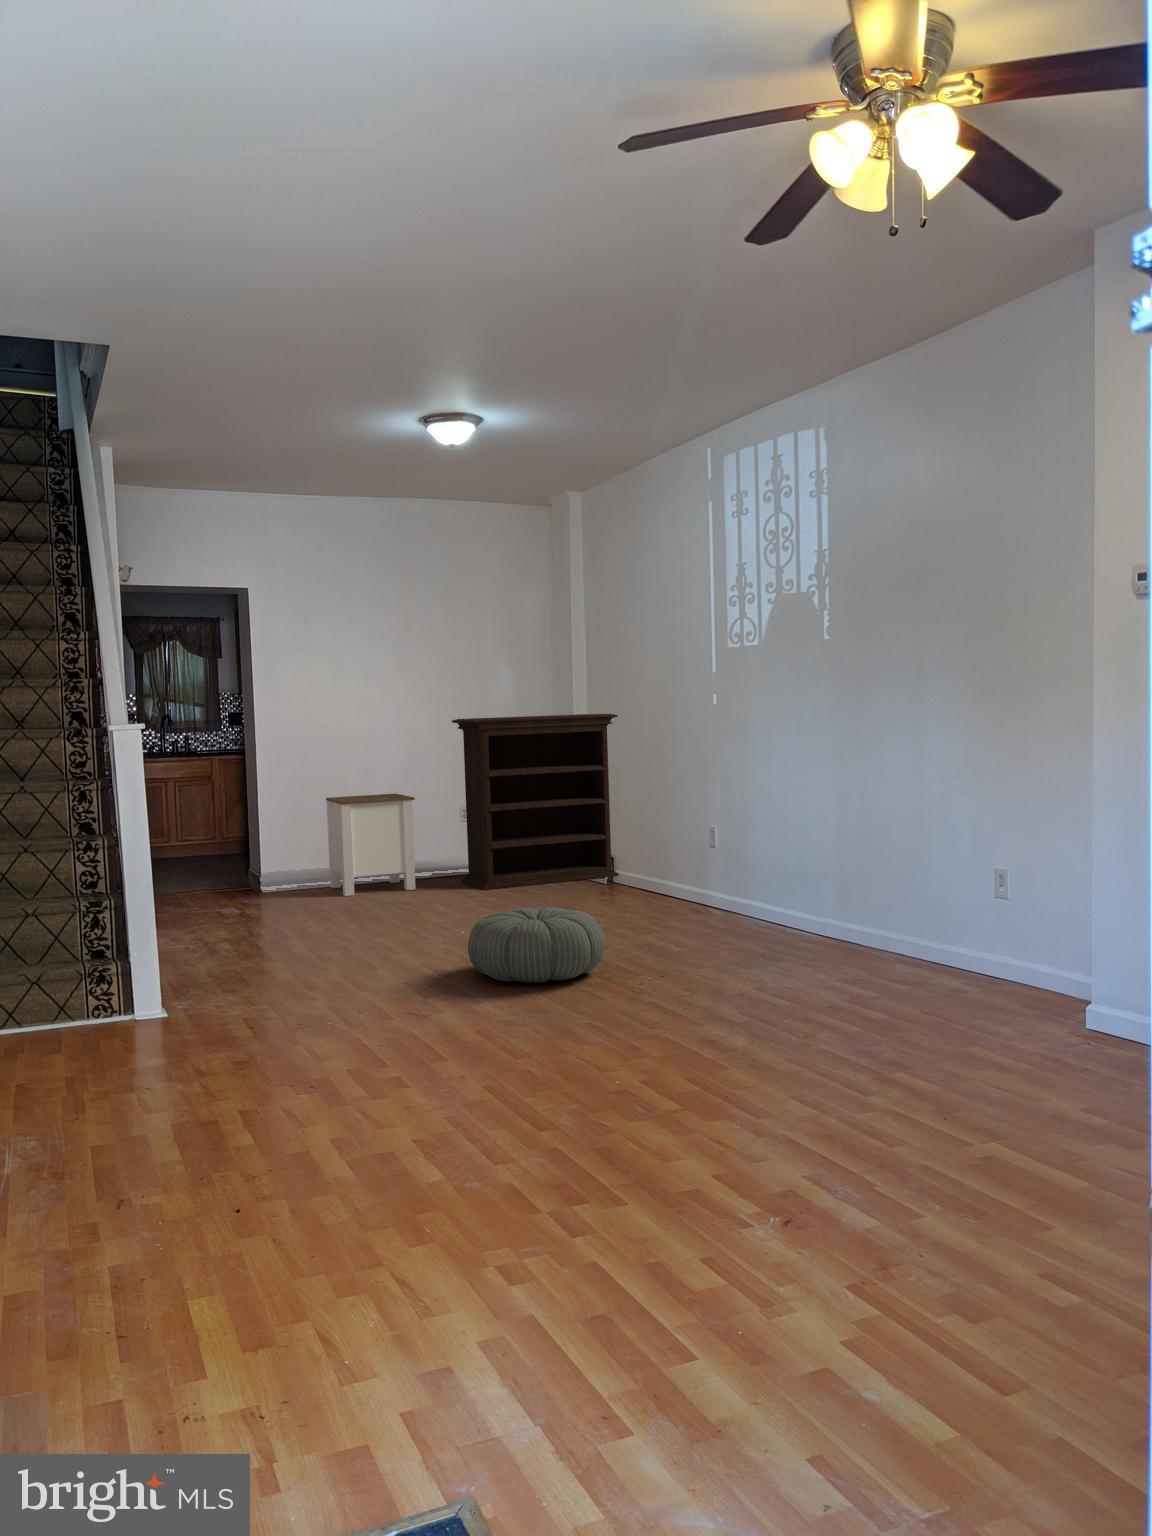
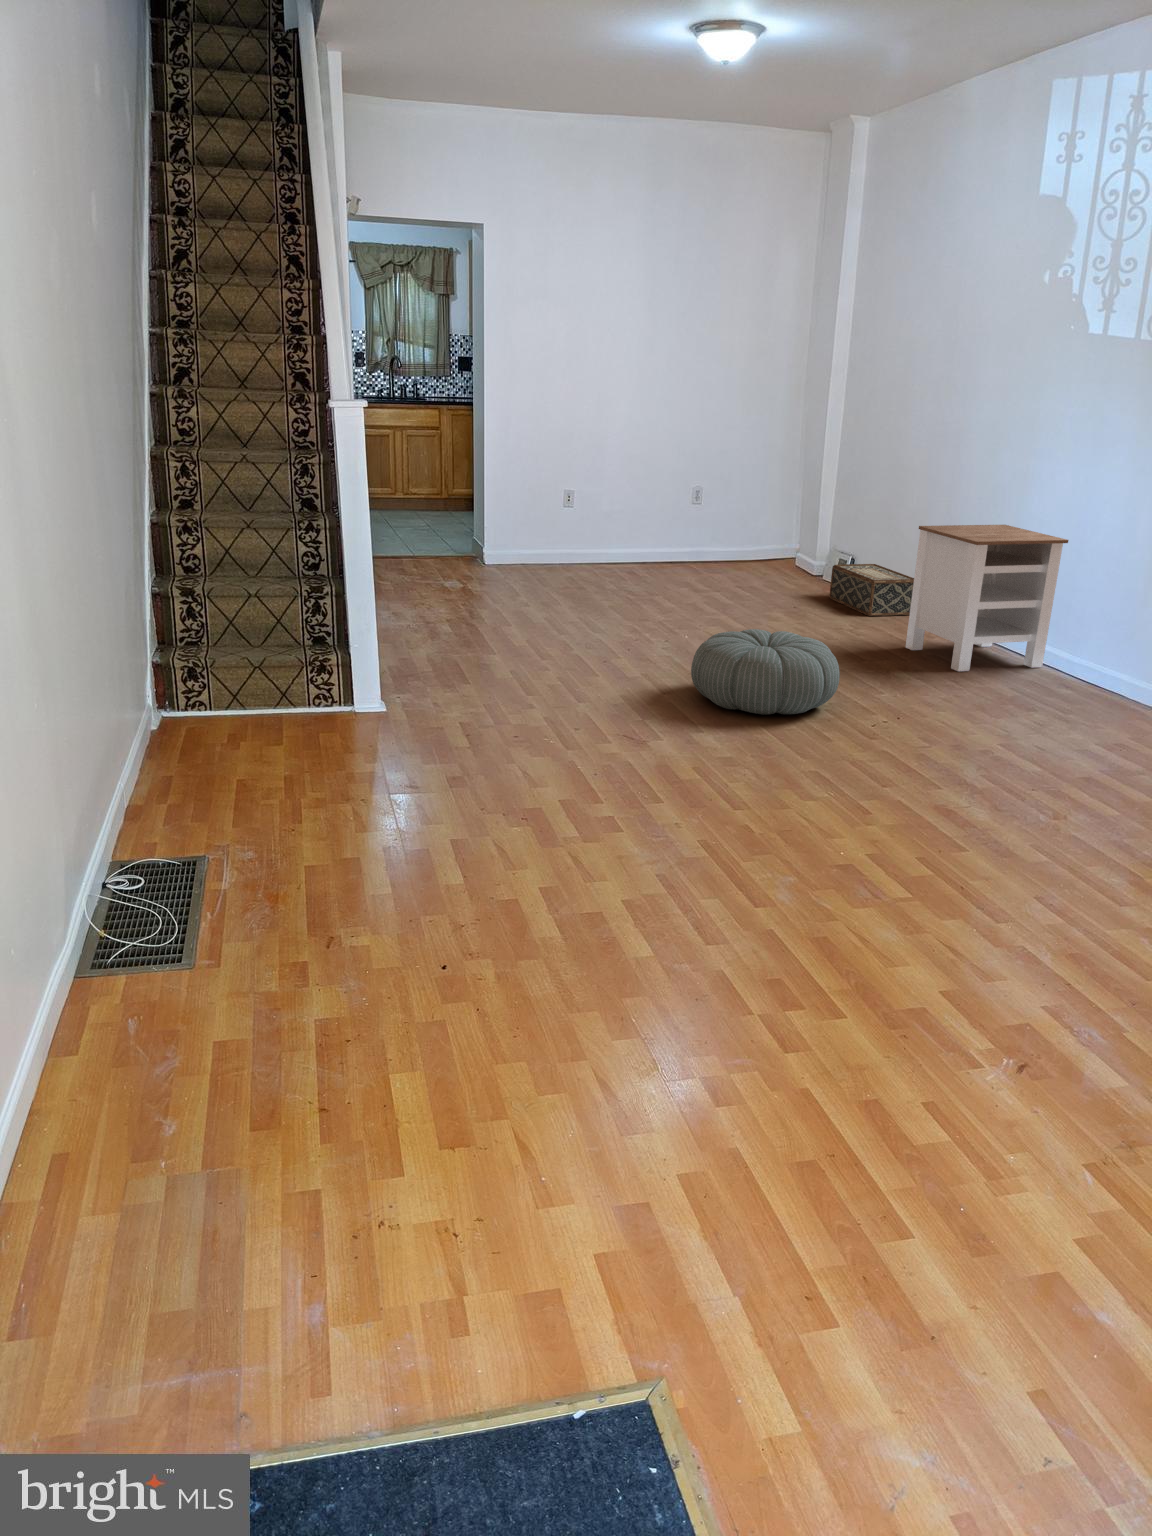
bookshelf: present [451,714,619,890] -> none [684,395,876,586]
side table: present [326,794,416,896] -> present [906,525,1068,671]
woven basket: none [598,855,676,900] -> present [830,564,914,616]

